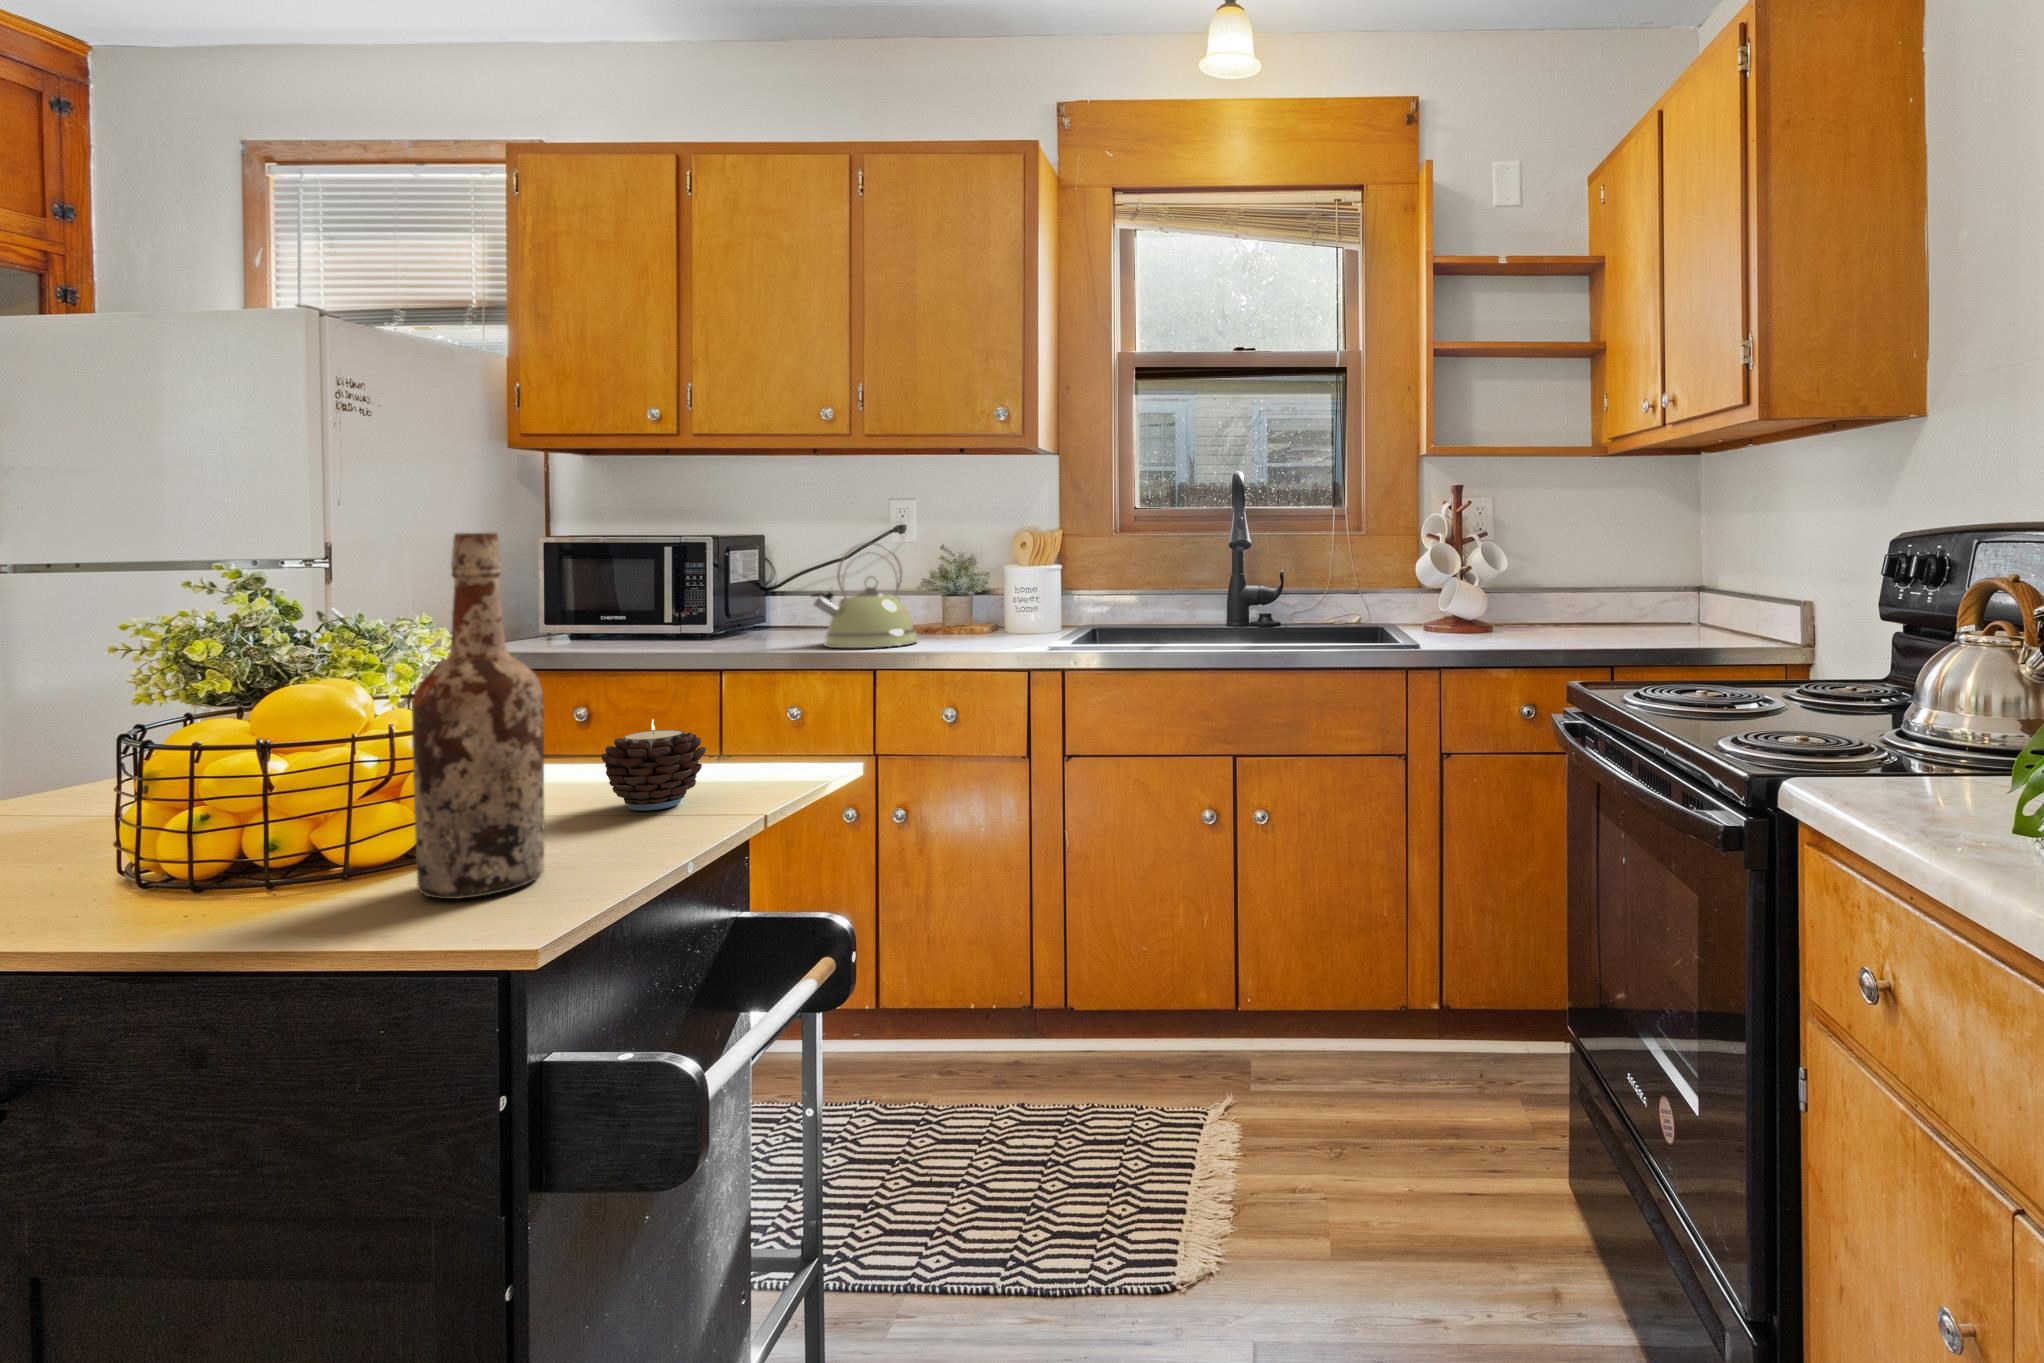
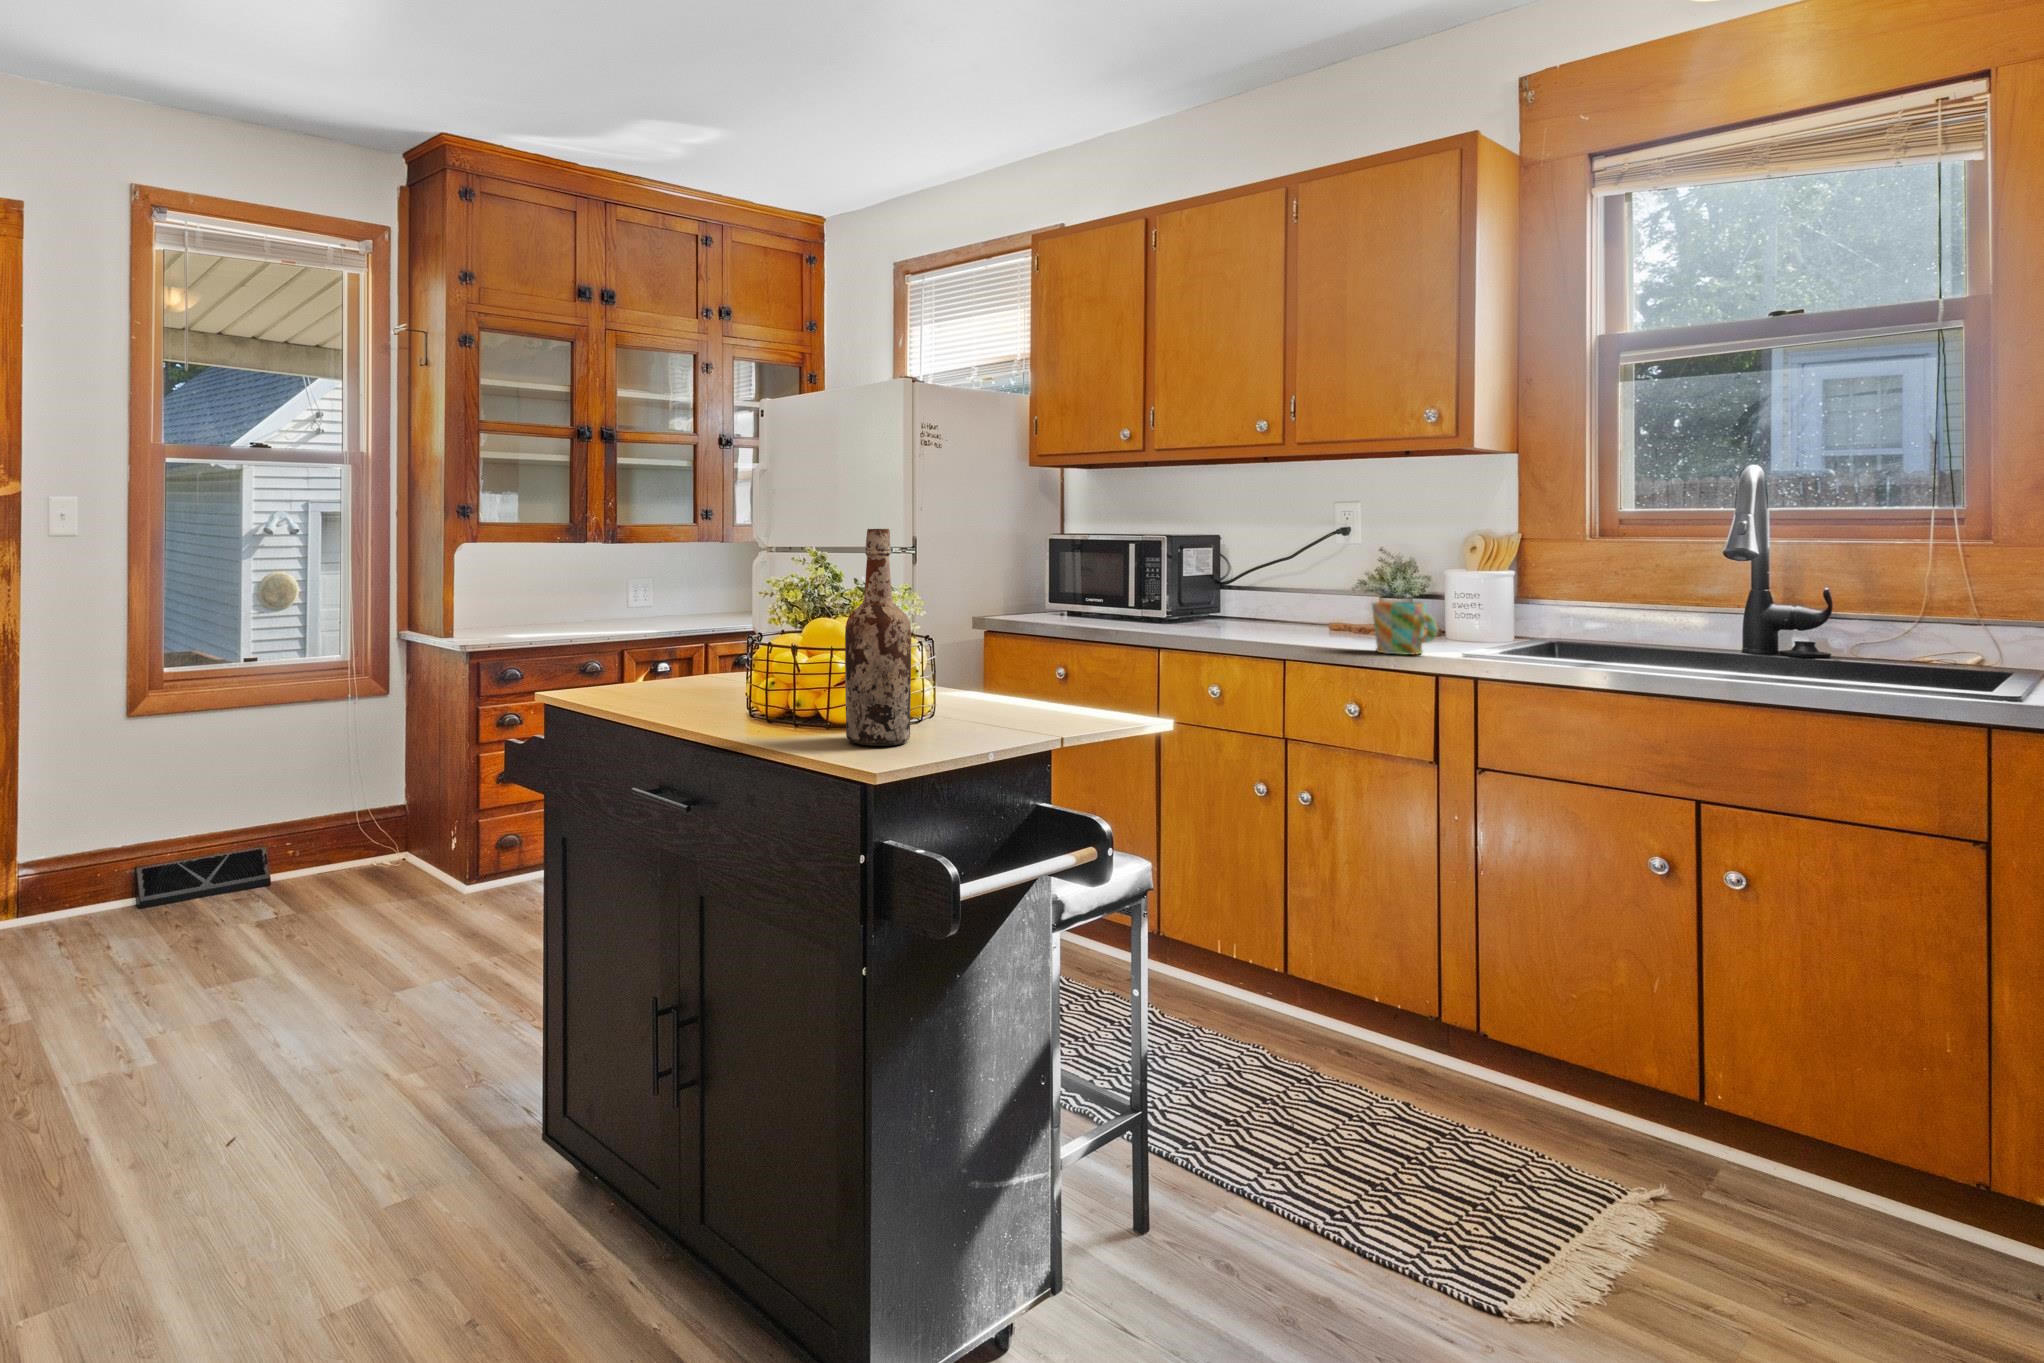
kettle: present [811,543,917,648] -> none [1238,544,1340,642]
mug: none [961,598,1024,652] -> present [1372,601,1438,655]
candle: present [601,719,706,810] -> none [969,660,1032,722]

